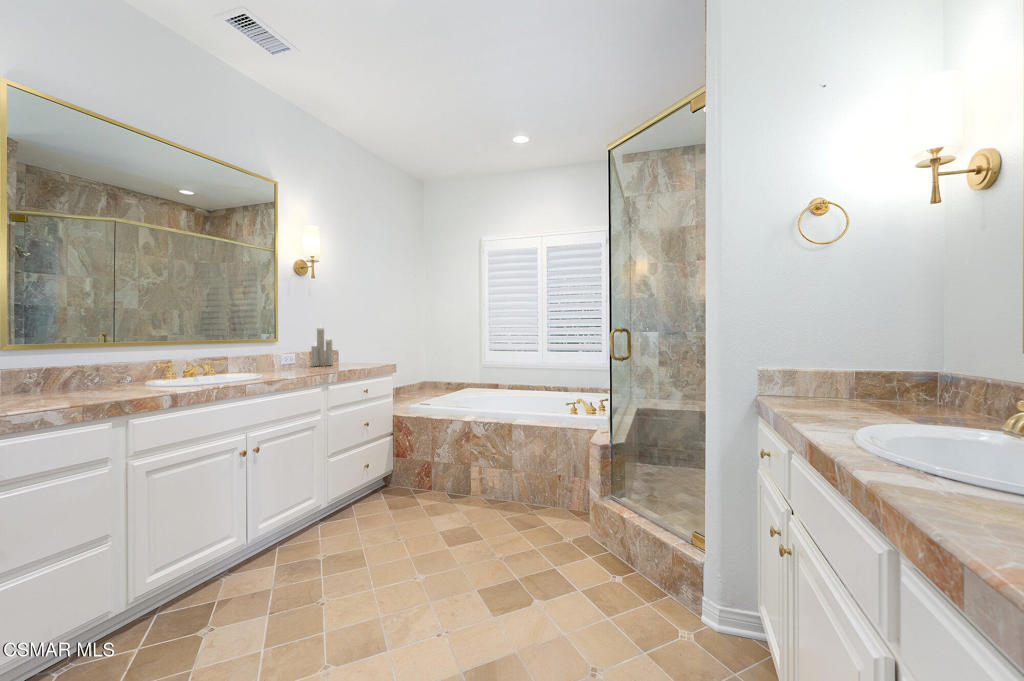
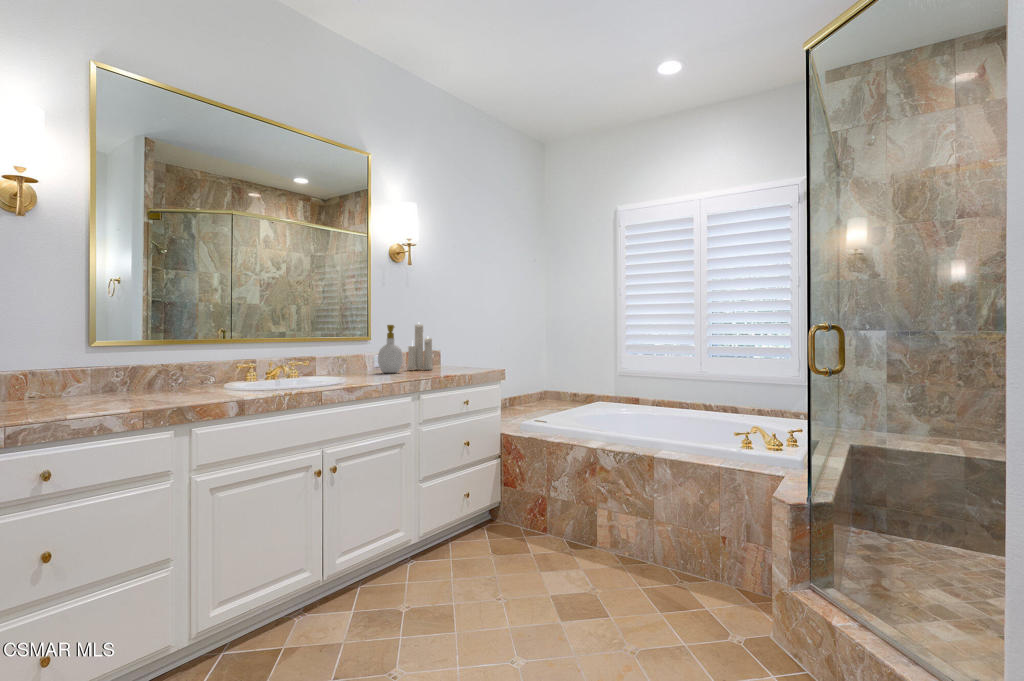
soap bottle: none [286,329,308,369] -> present [378,325,403,373]

